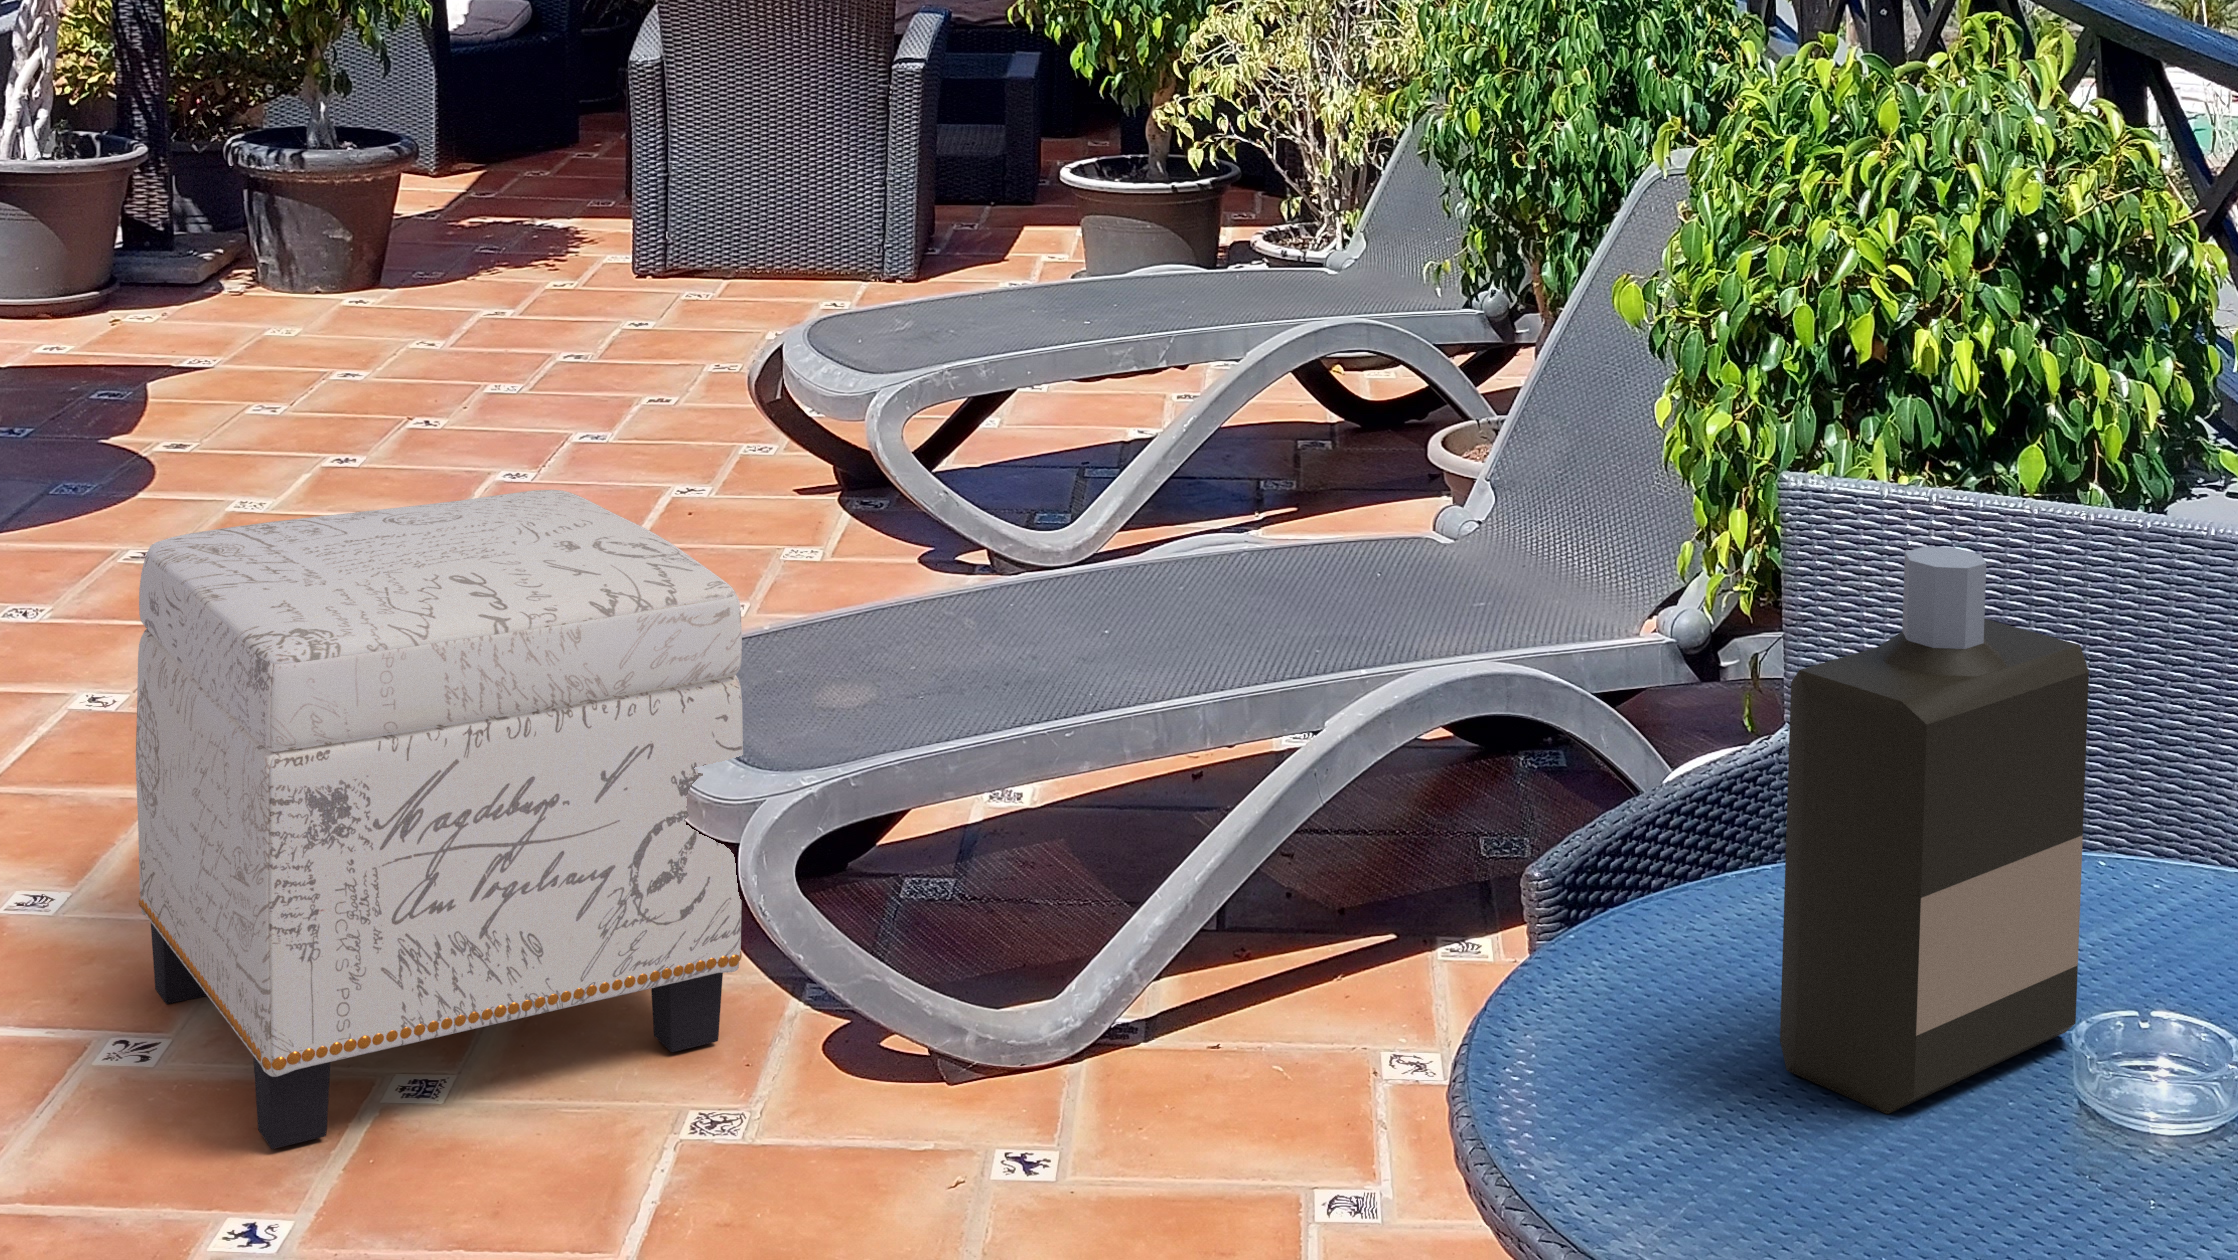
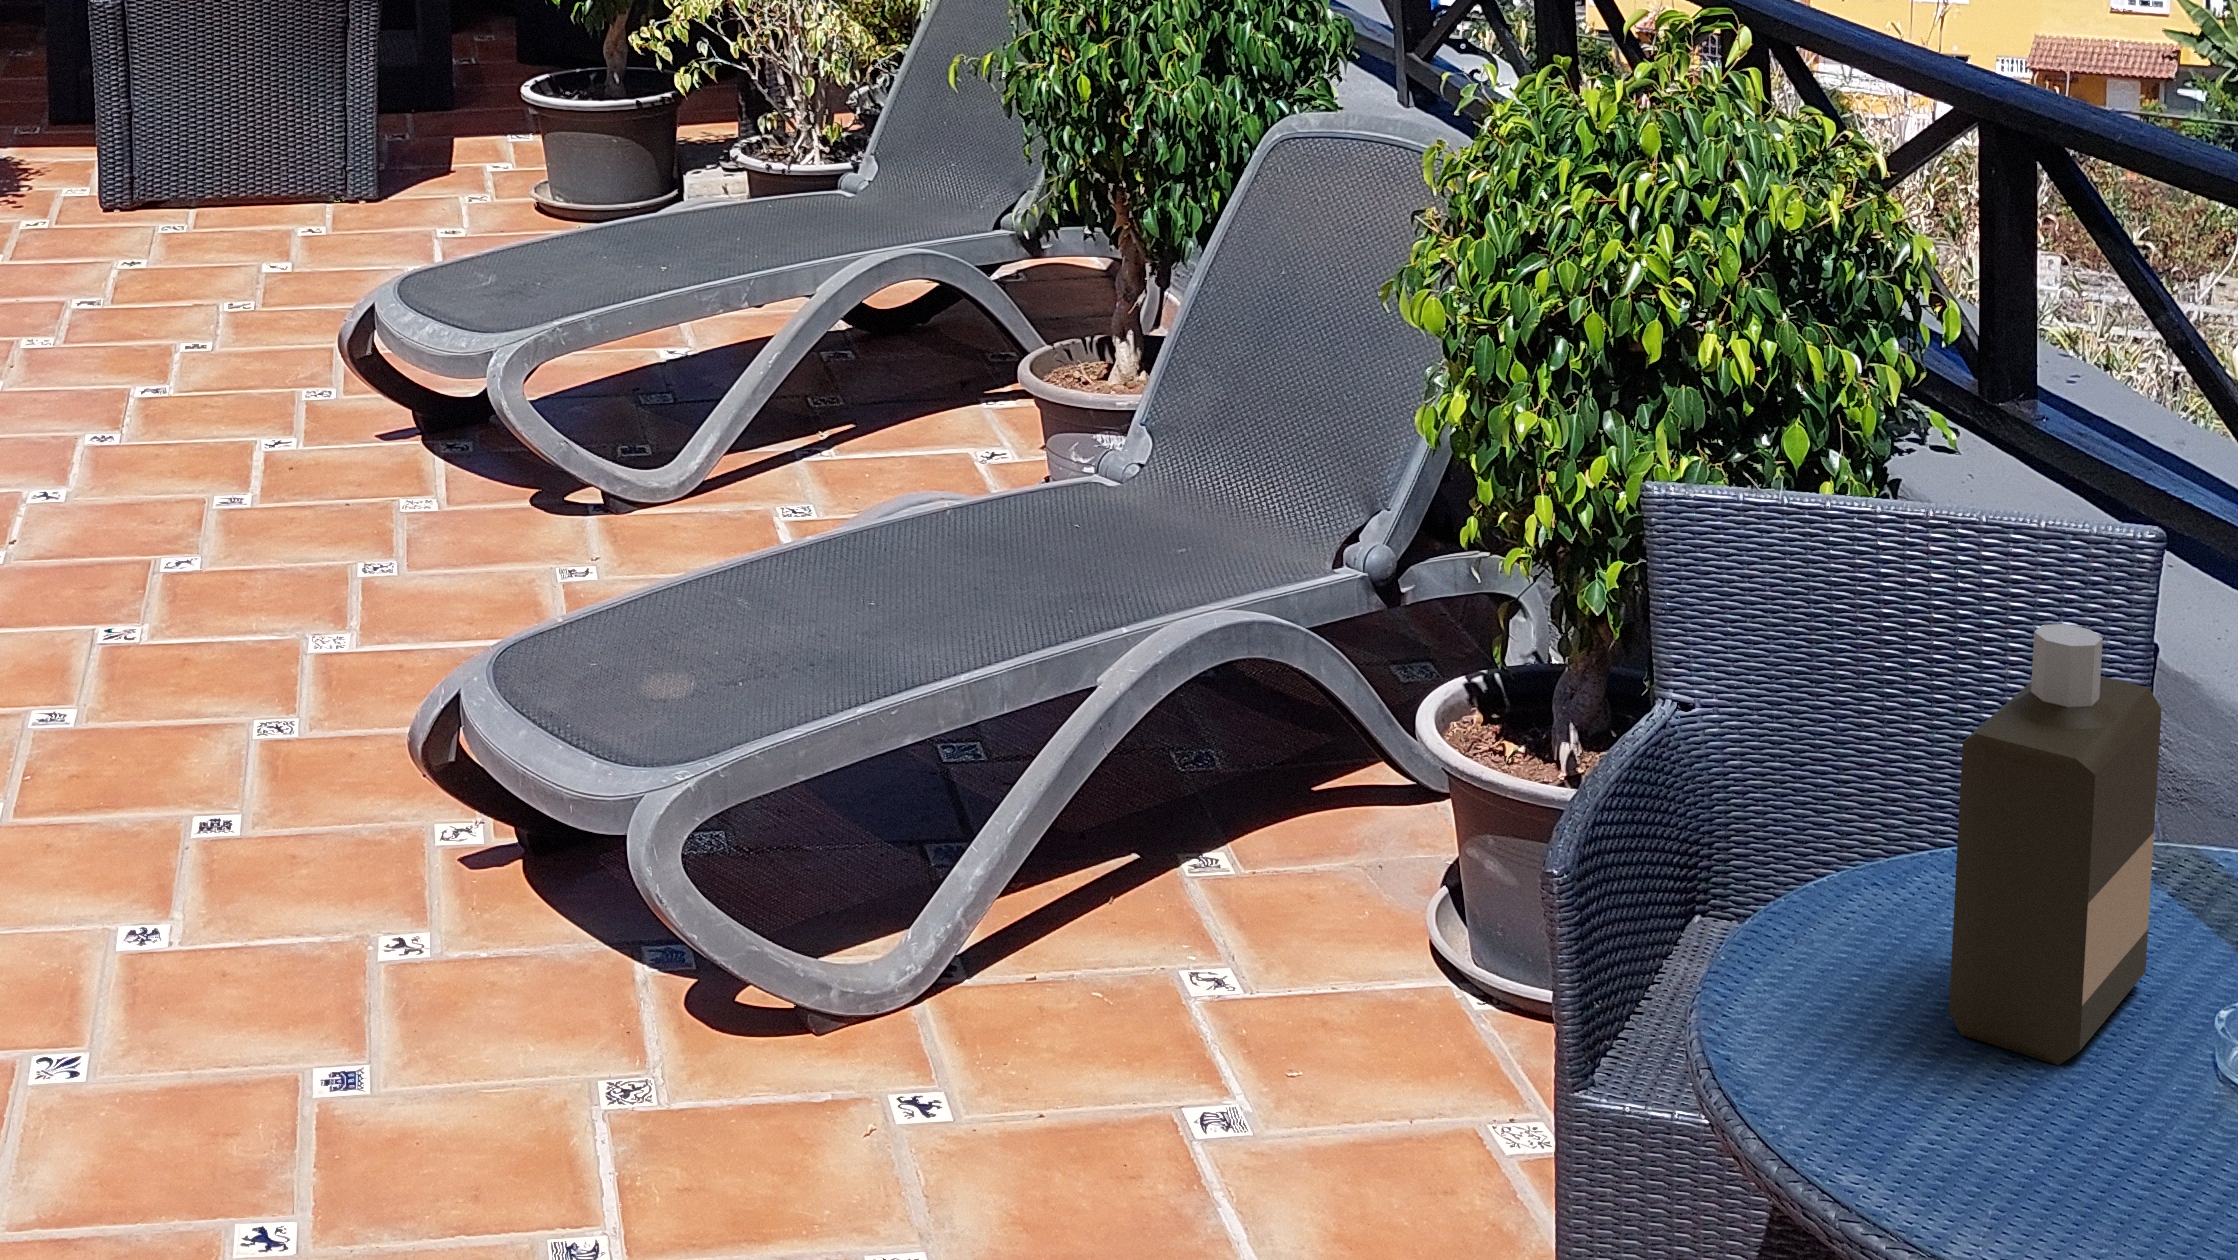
ottoman: present [136,490,743,1149] -> none [48,508,637,1142]

